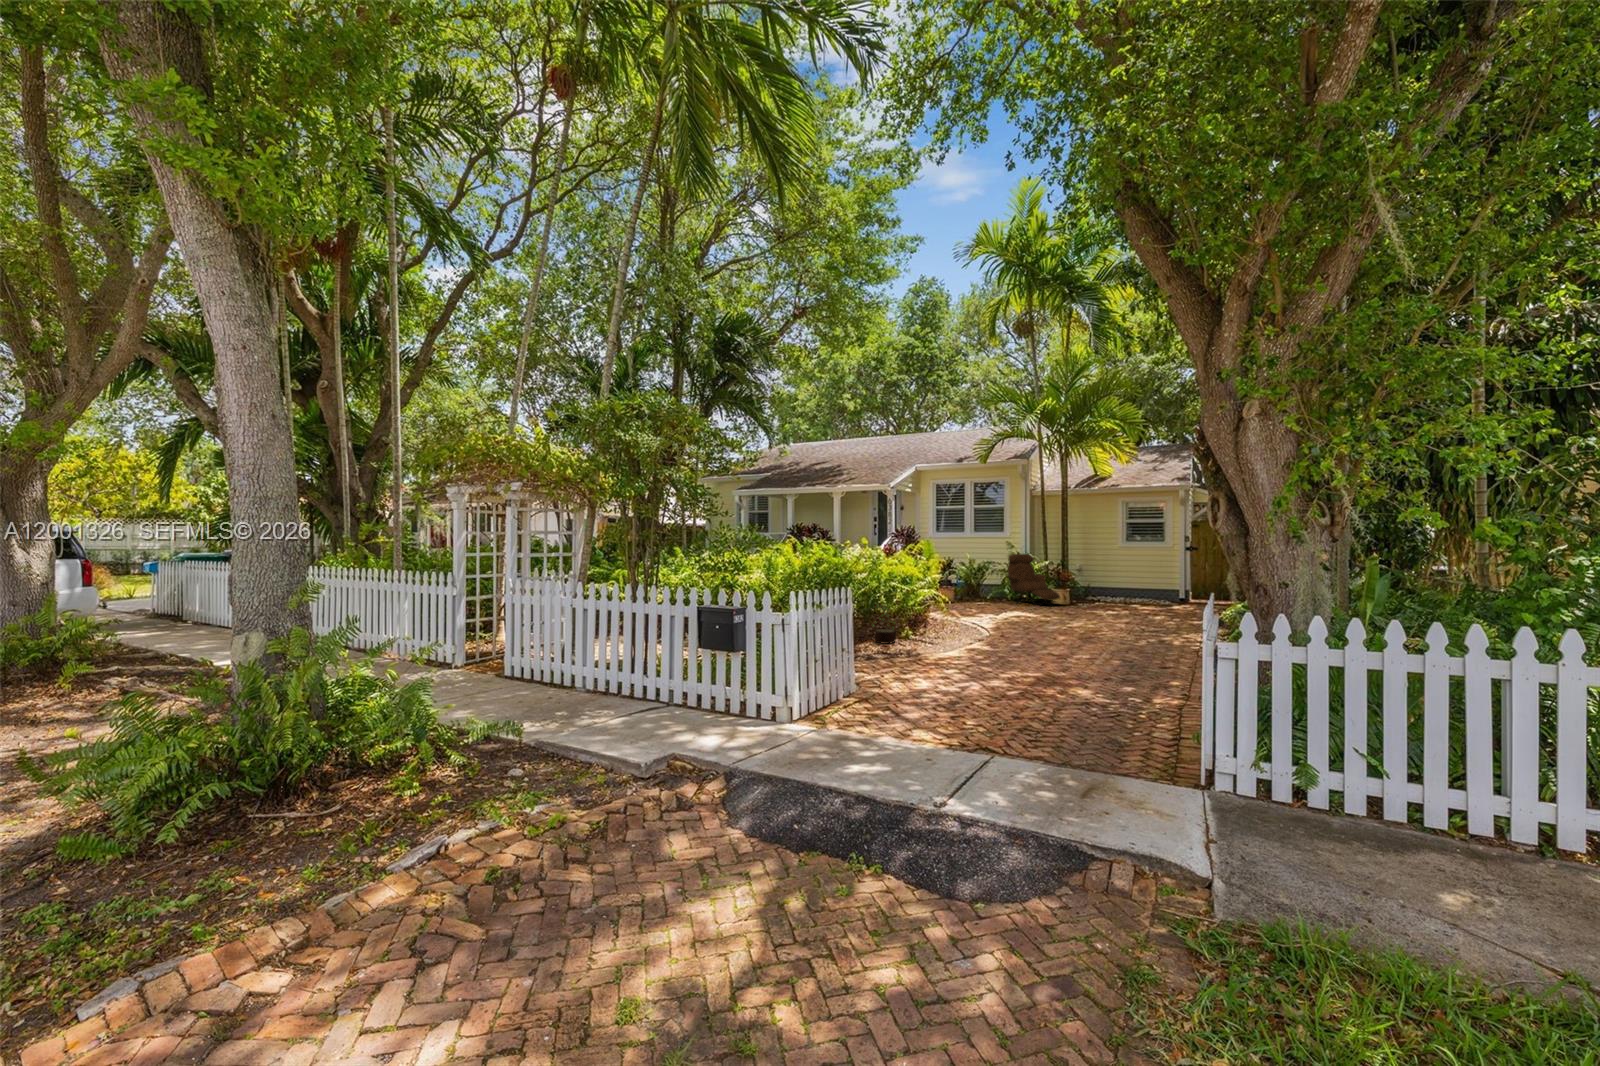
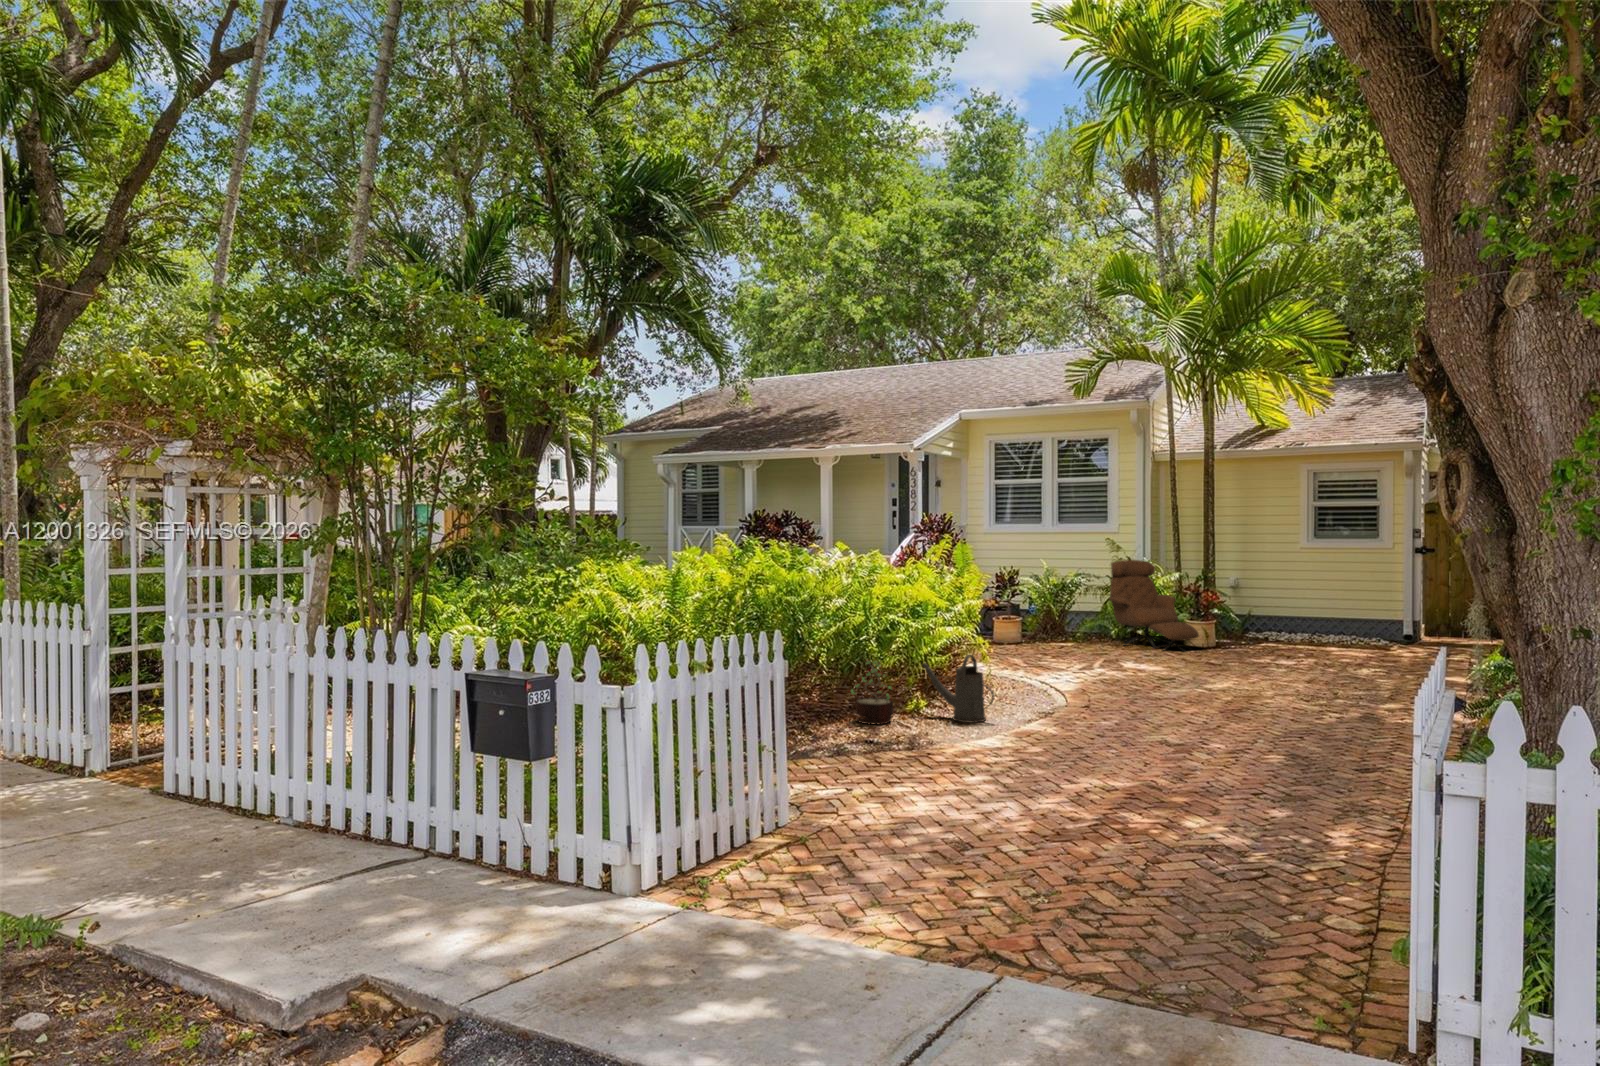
watering can: none [911,605,953,643] -> present [923,655,994,723]

